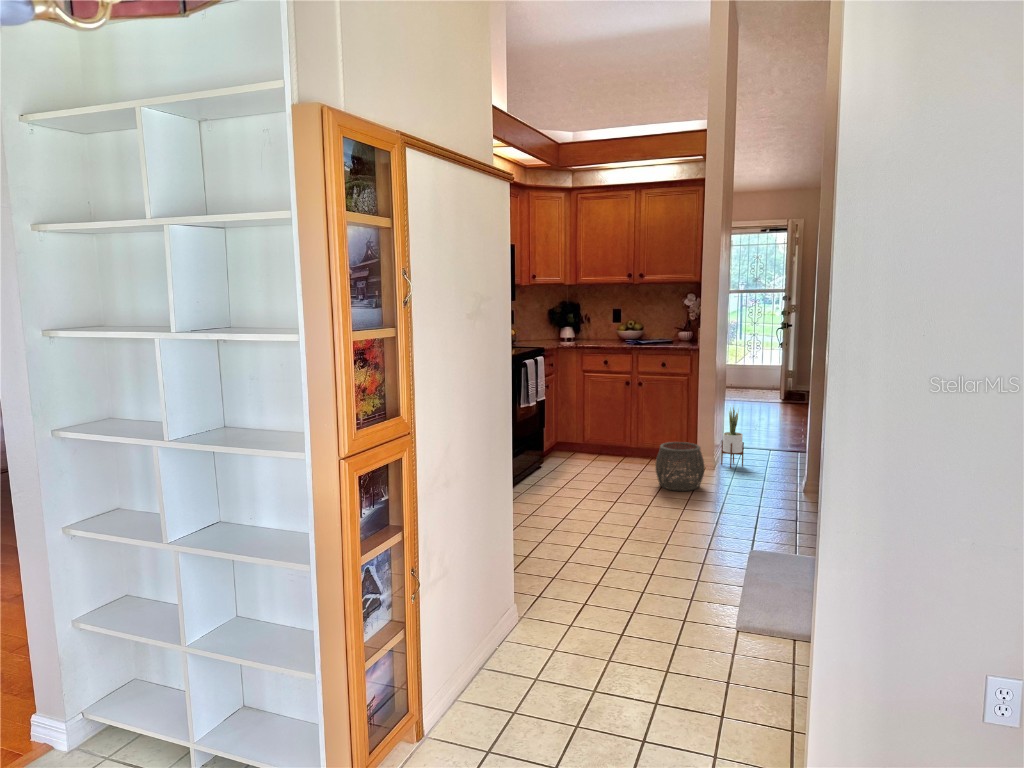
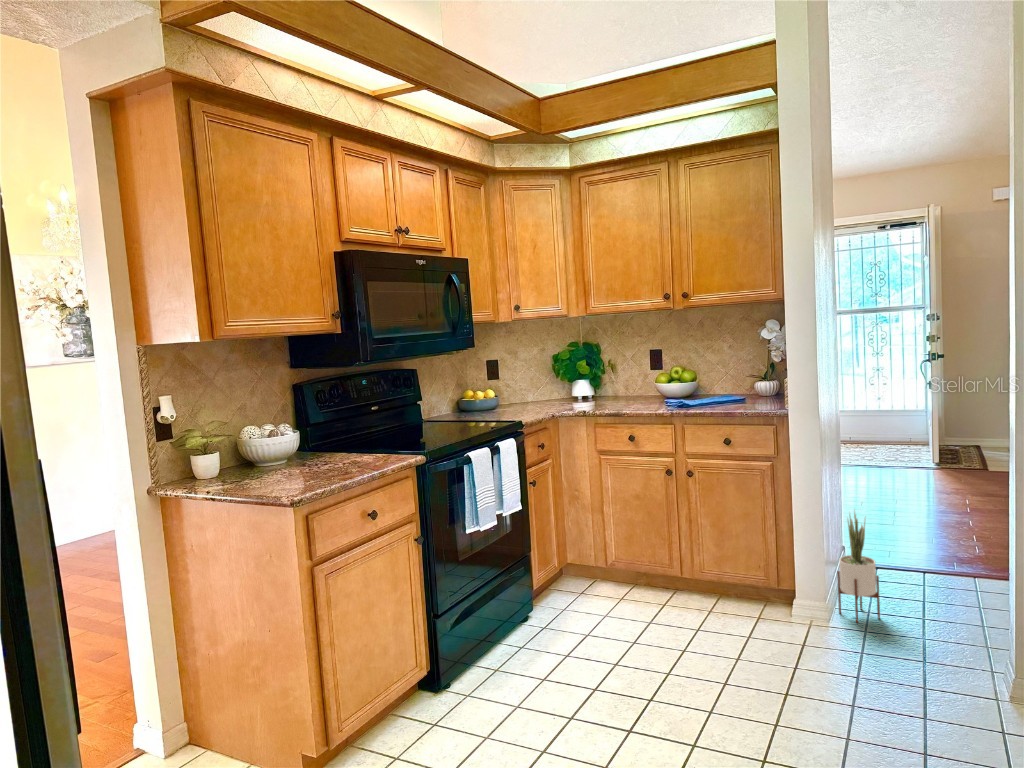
woven basket: present [655,442,704,491] -> none [710,591,806,697]

